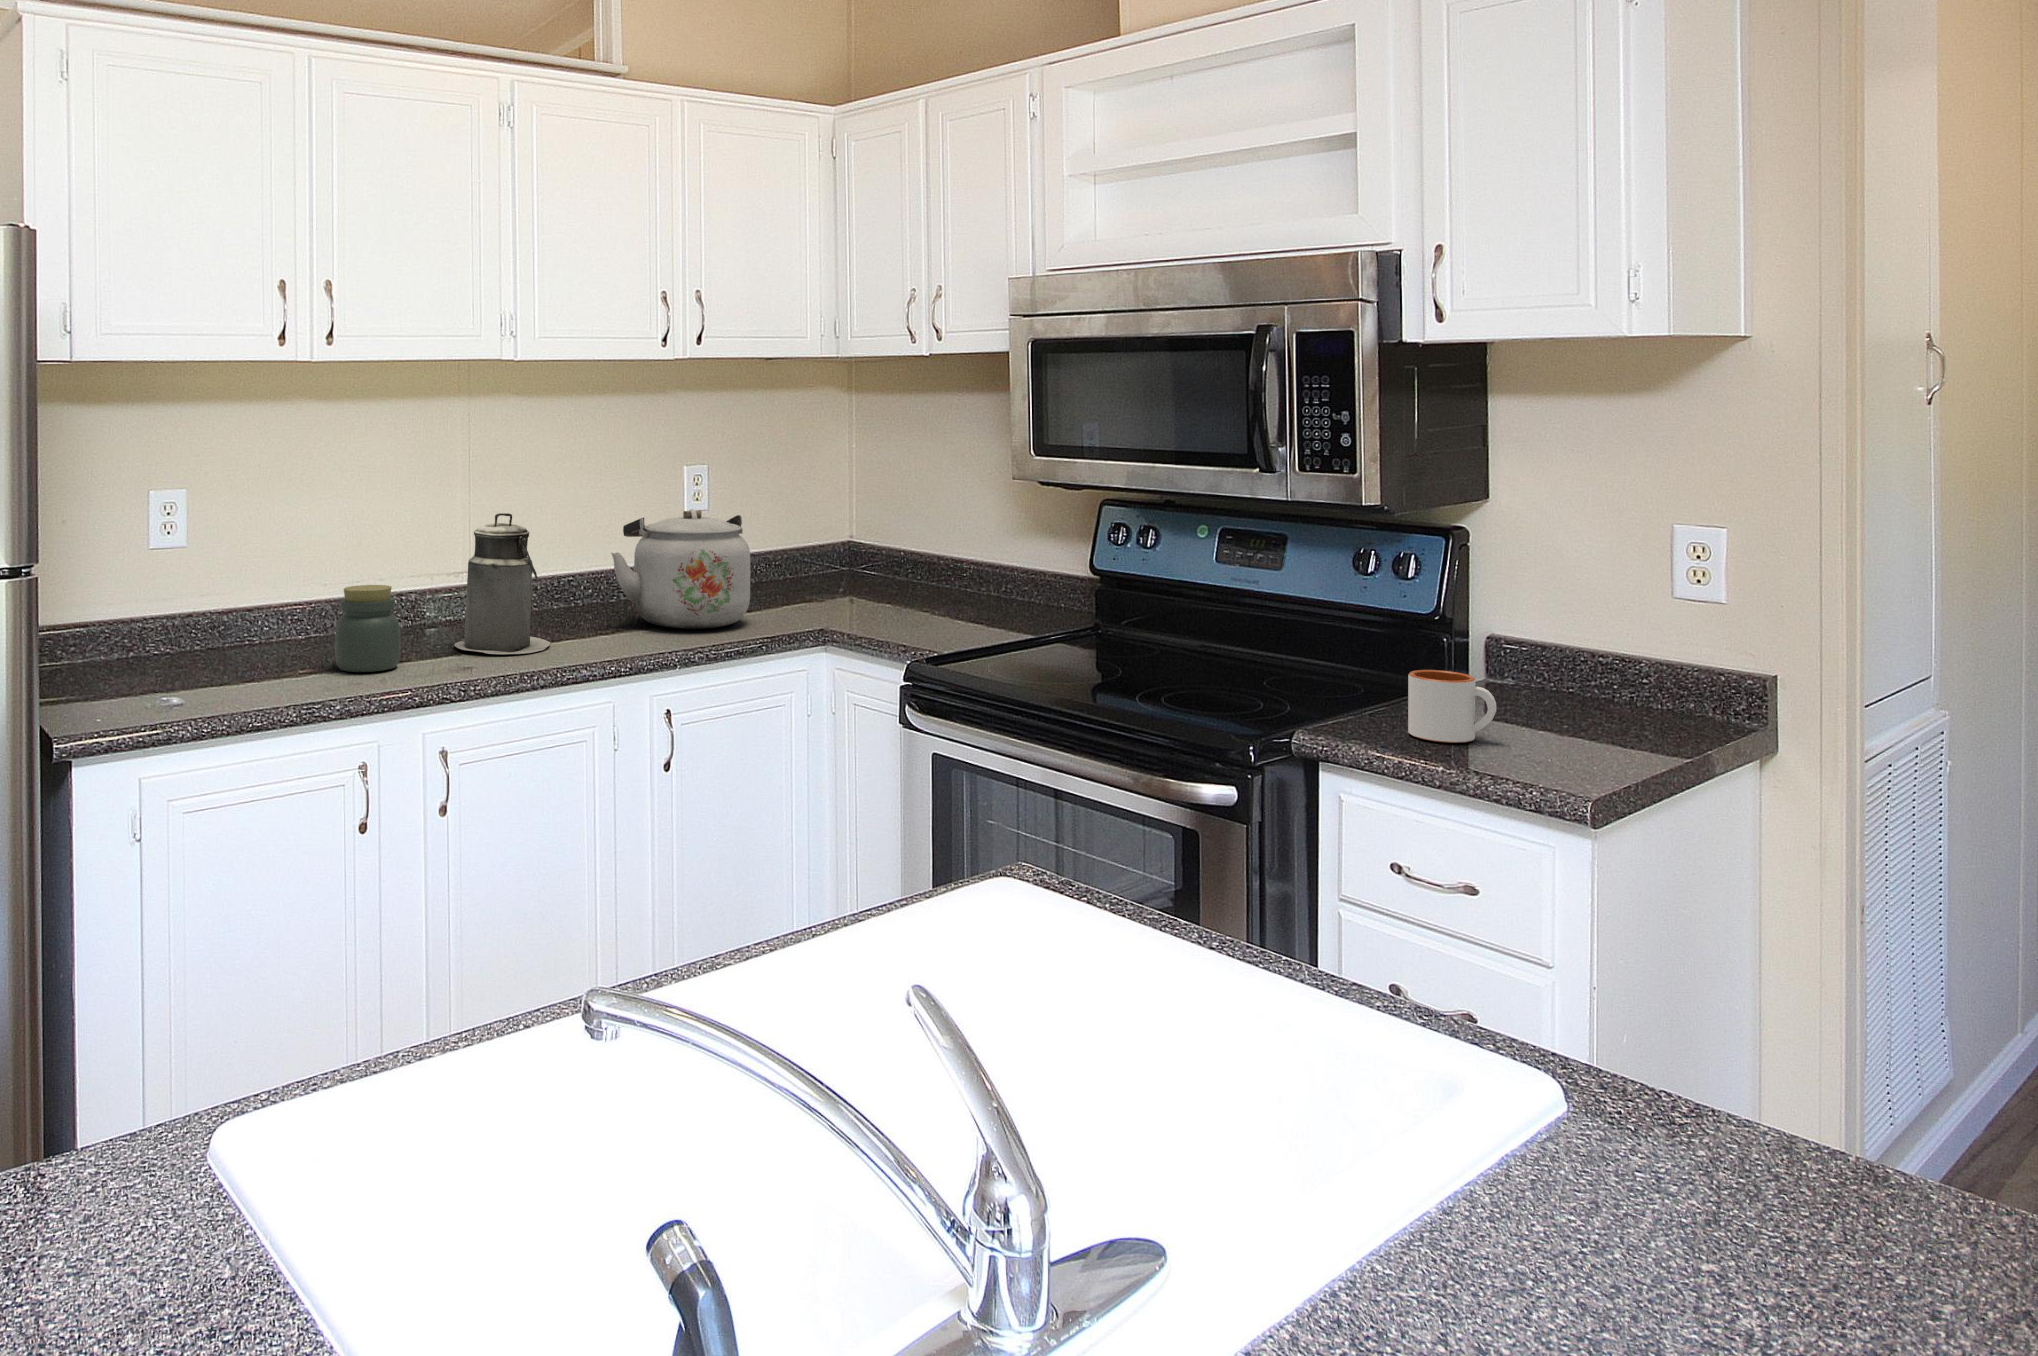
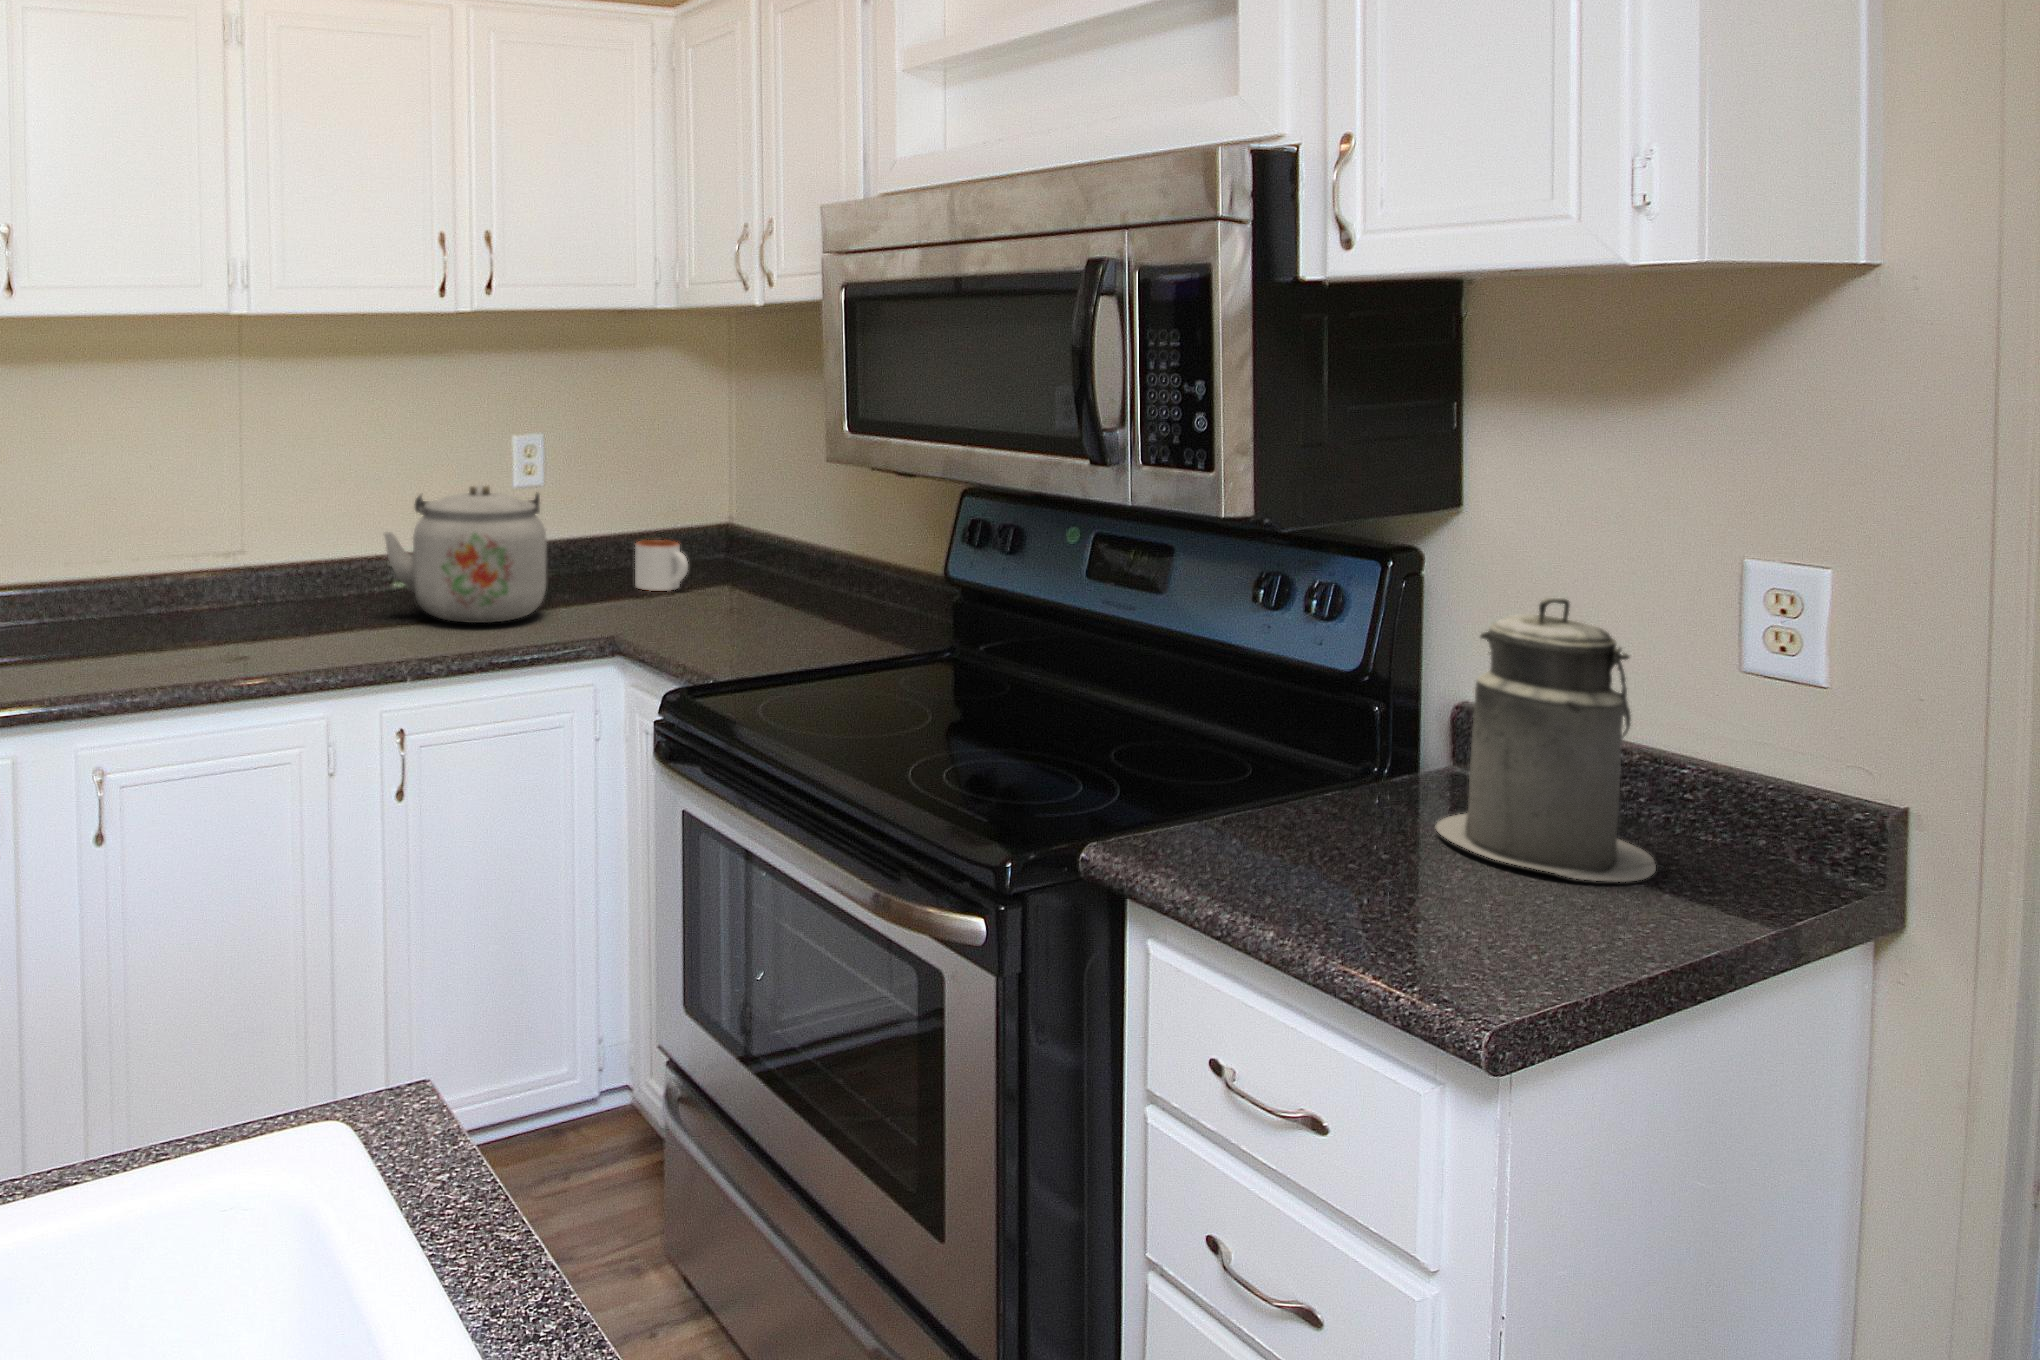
canister: present [455,513,550,654] -> present [1436,598,1656,882]
jar: present [335,585,400,672] -> none [19,564,94,663]
mug: present [1408,670,1496,743] -> present [635,540,688,591]

